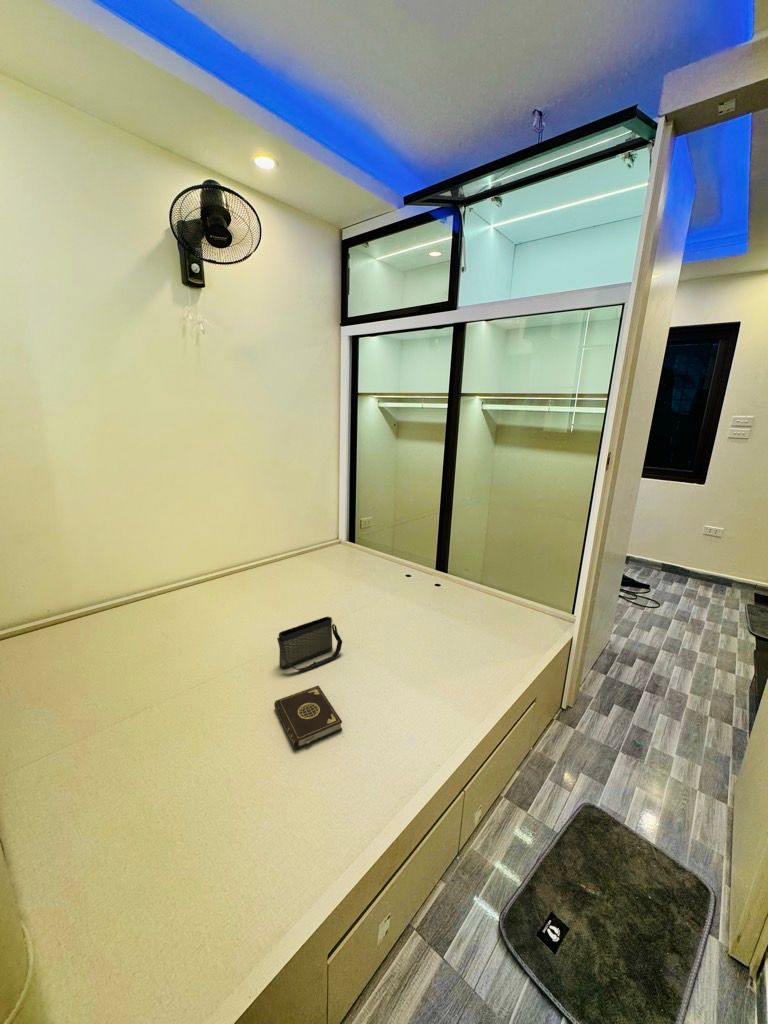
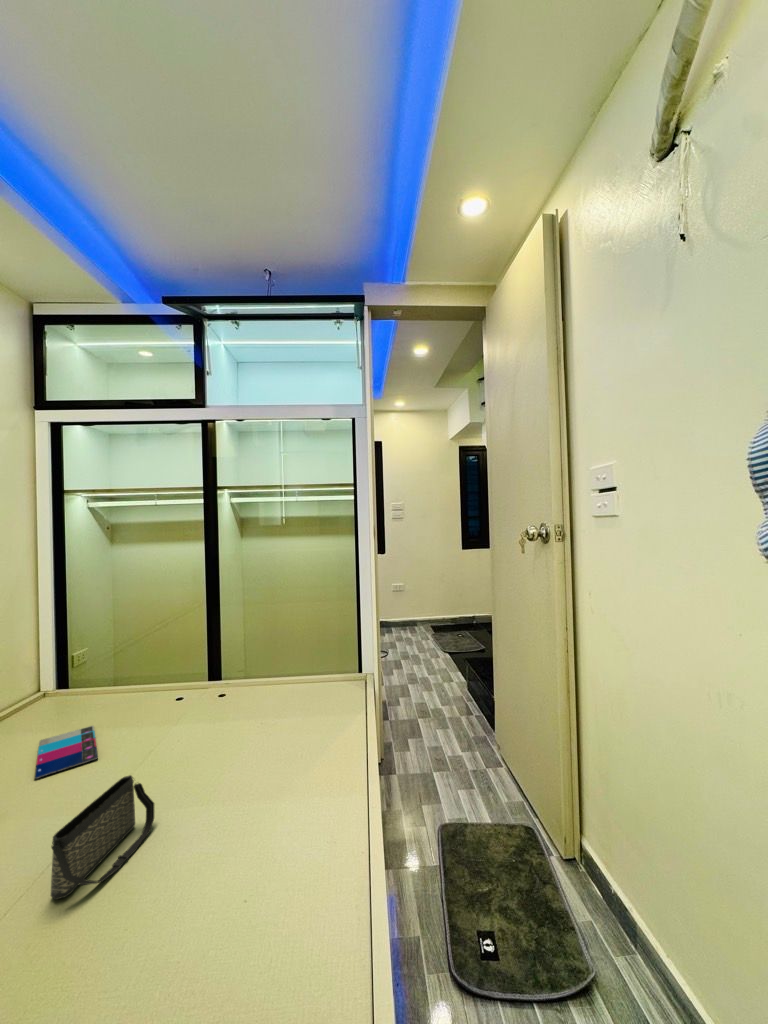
smartphone: none [310,570,353,596] -> present [35,726,98,779]
book: present [274,686,342,750] -> none [92,876,227,982]

